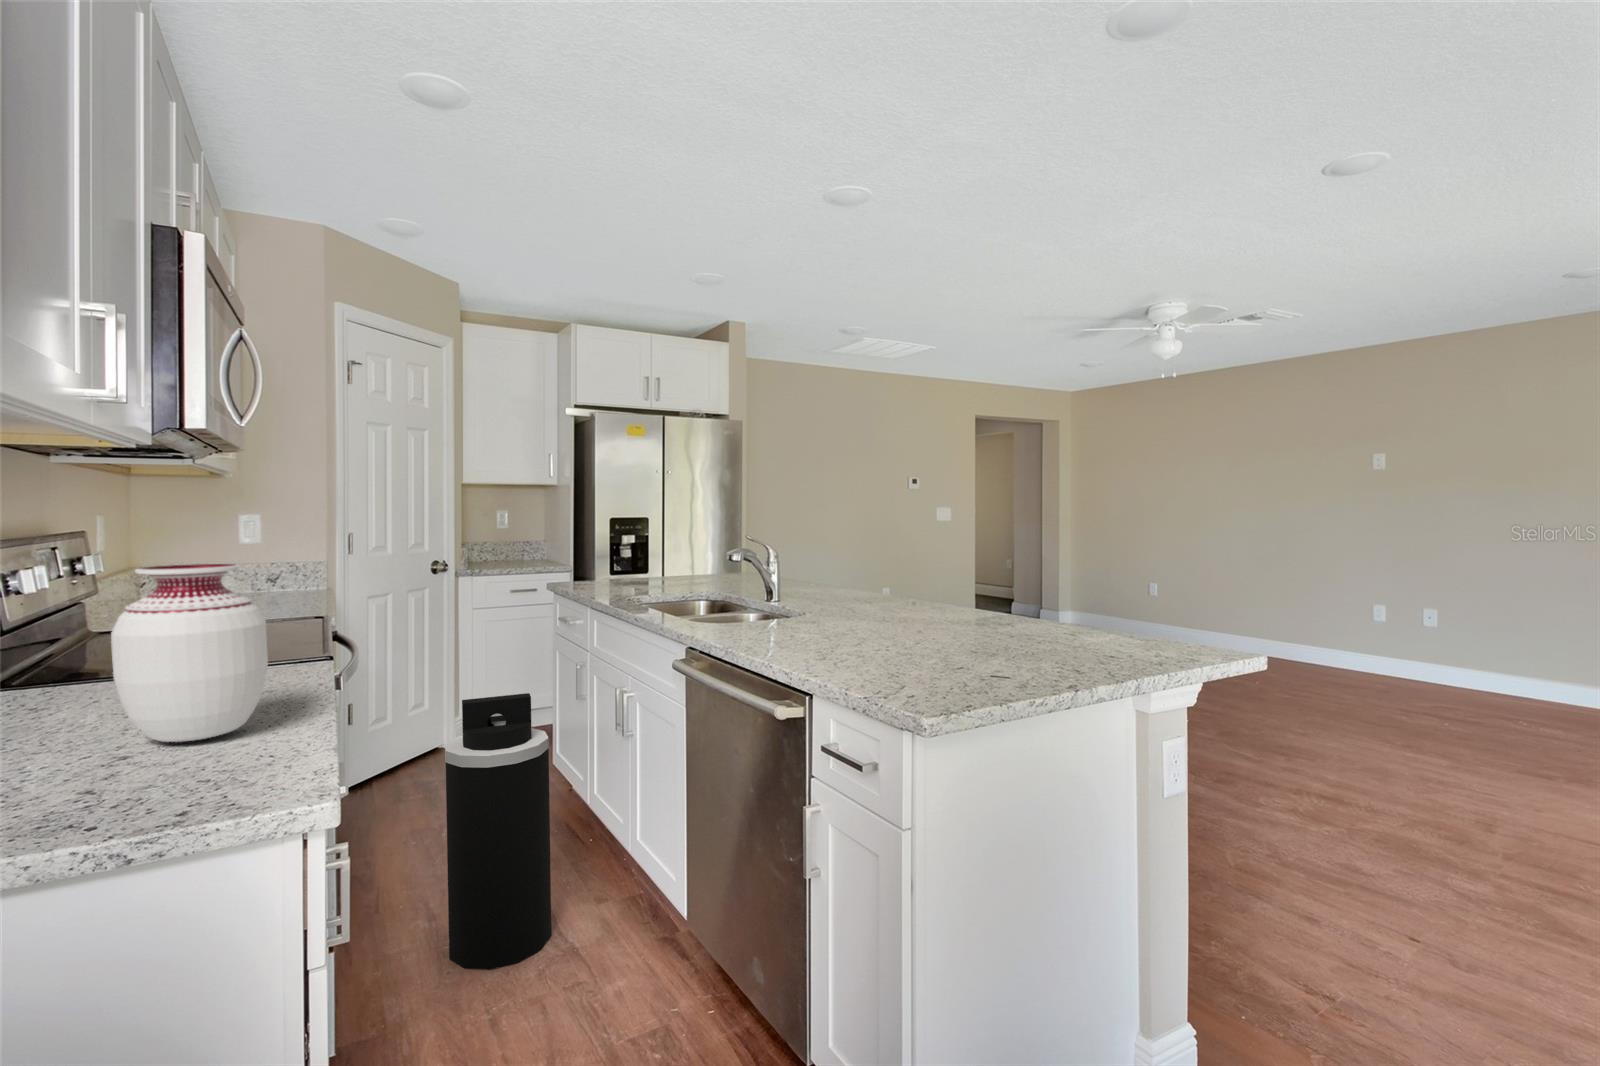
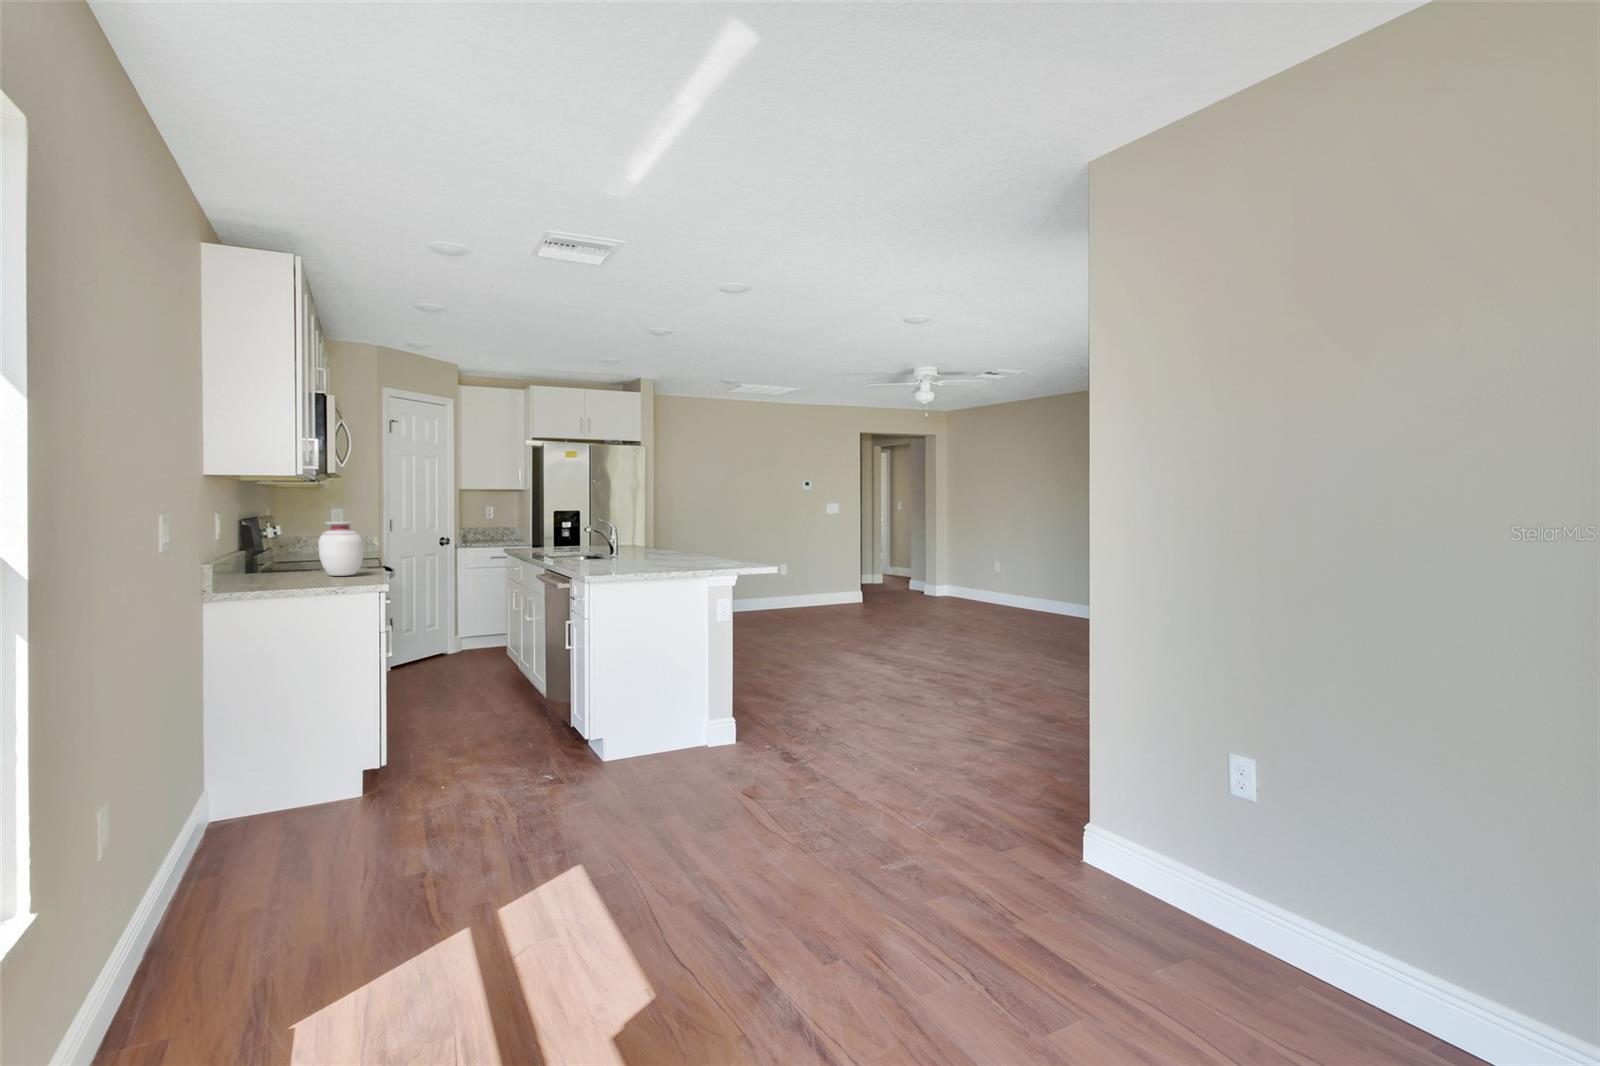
trash can: present [445,693,551,970] -> none [434,593,485,717]

